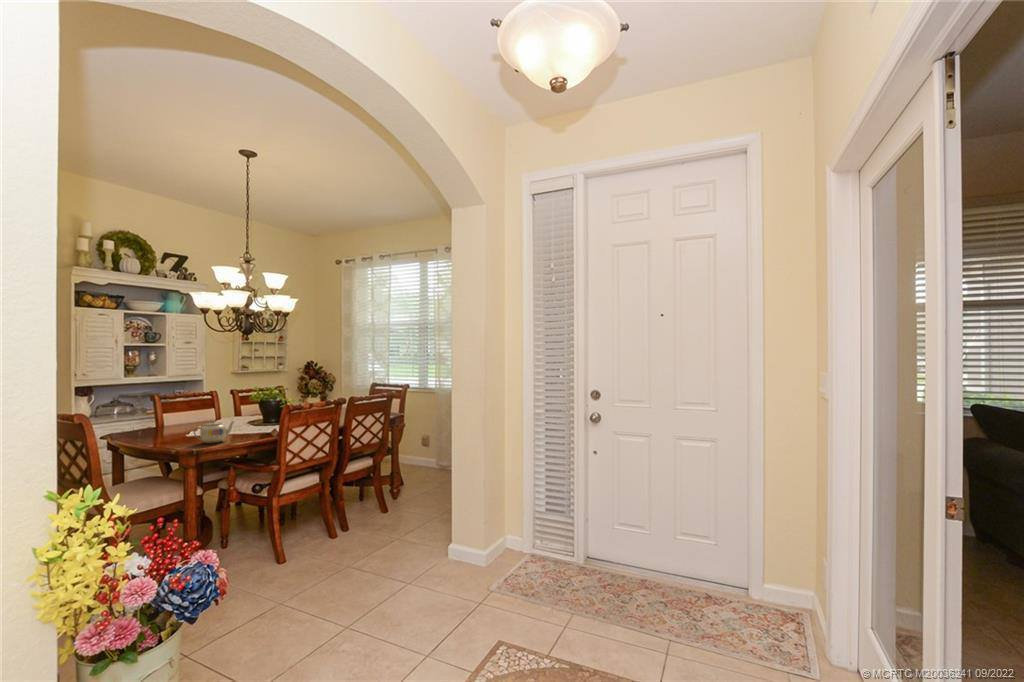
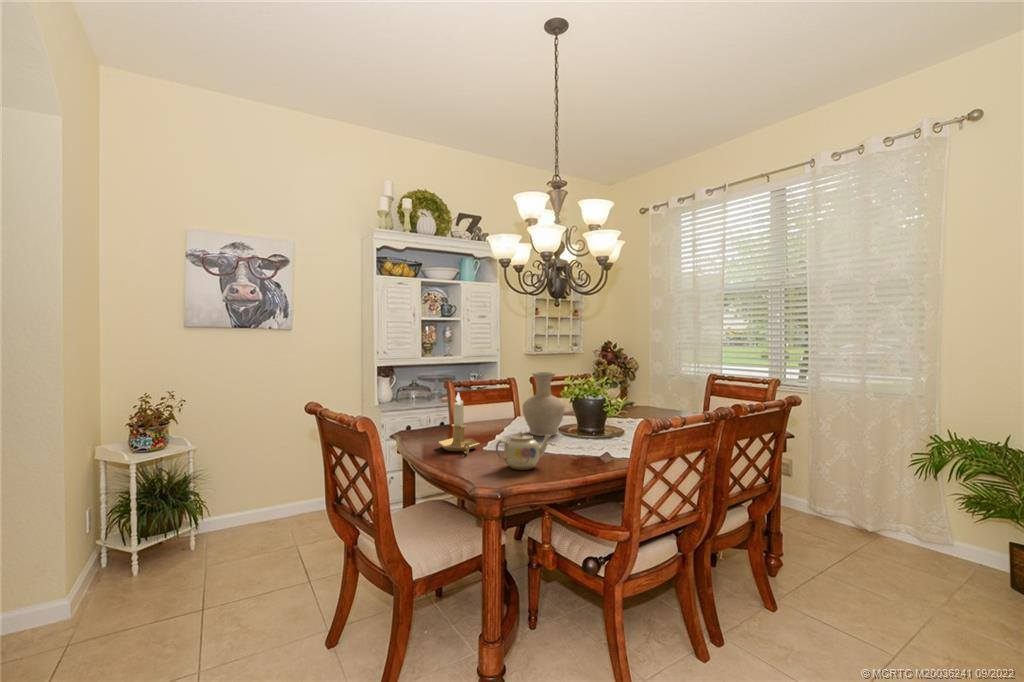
vase: none [220,384,253,427] -> present [523,372,565,436]
candlestick: none [146,400,182,441] -> present [438,392,479,454]

